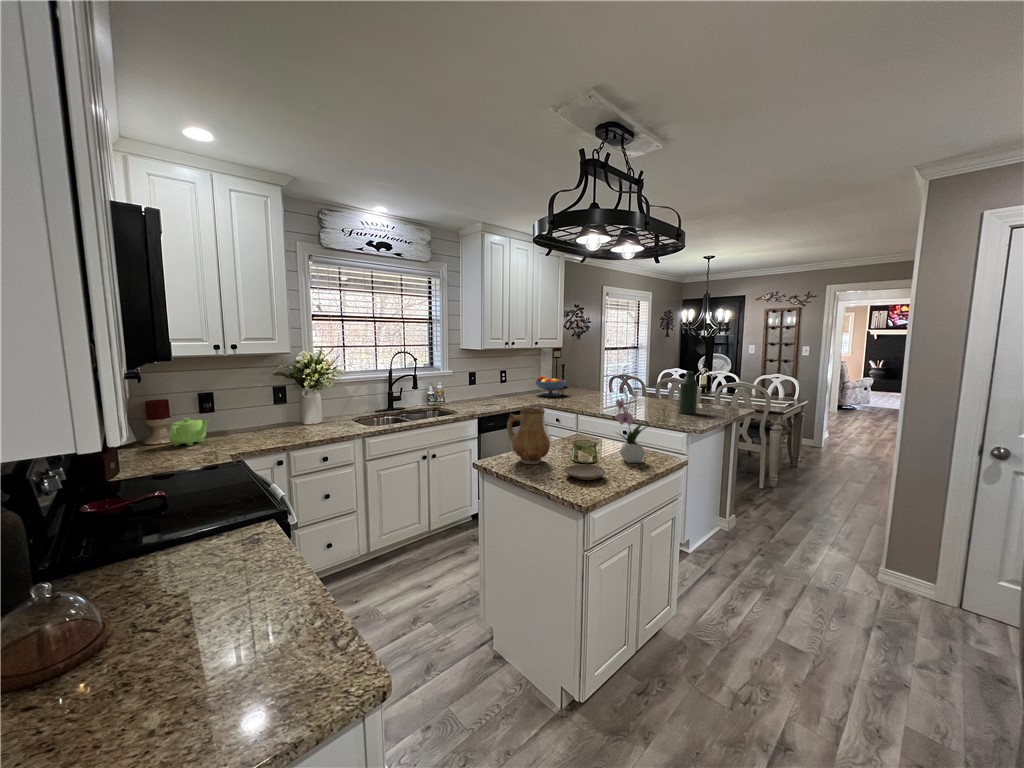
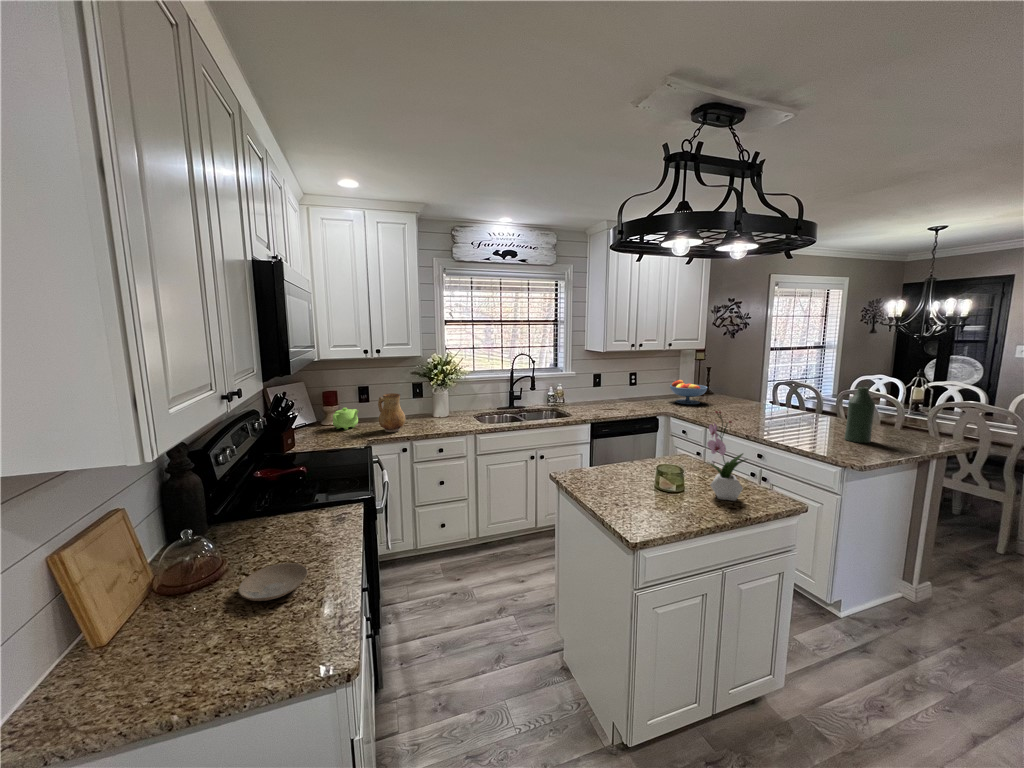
ceramic pitcher: present [507,408,550,464] -> present [378,393,405,432]
plate: present [564,464,605,480] -> present [238,563,308,601]

